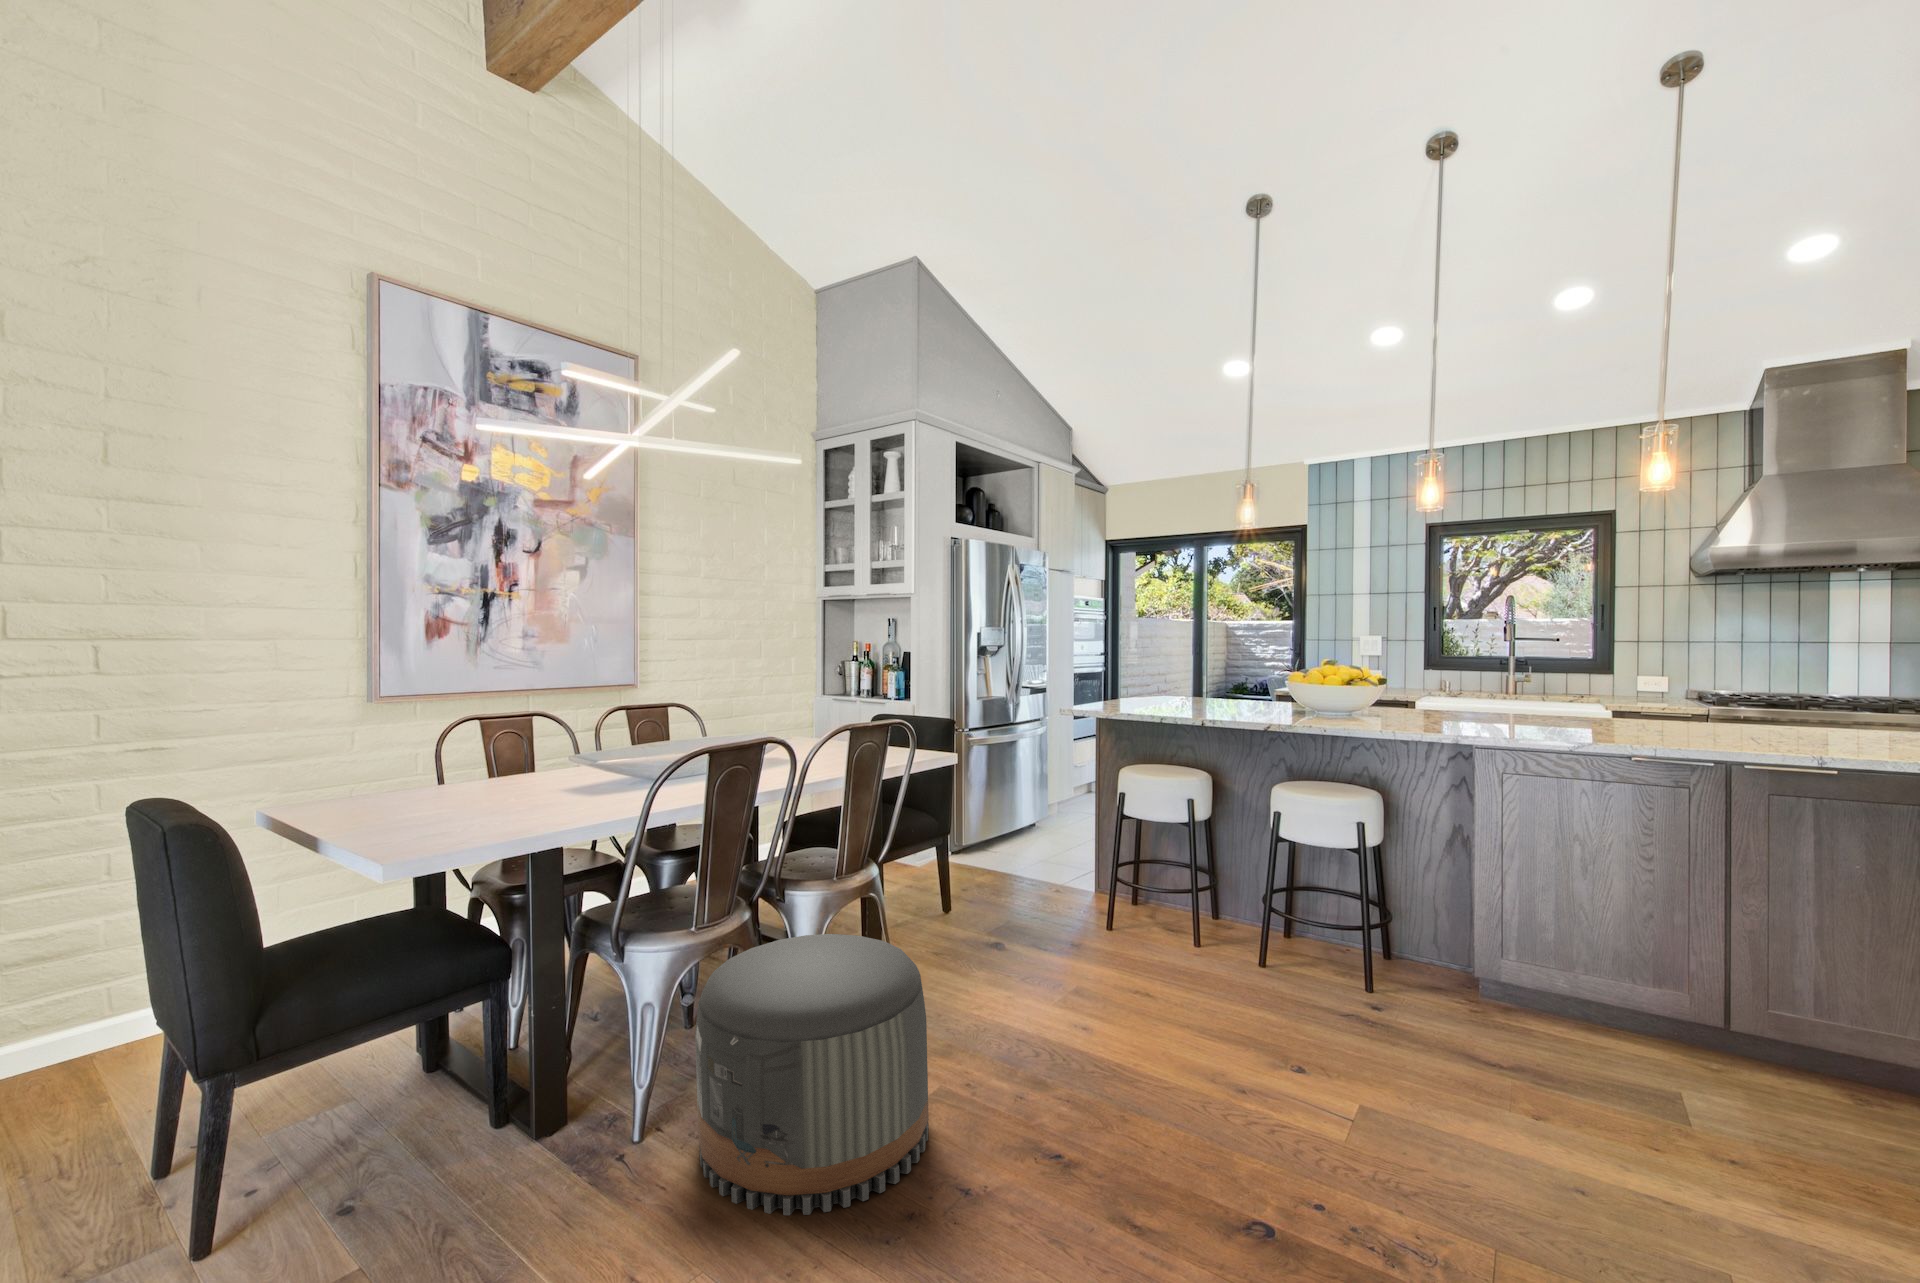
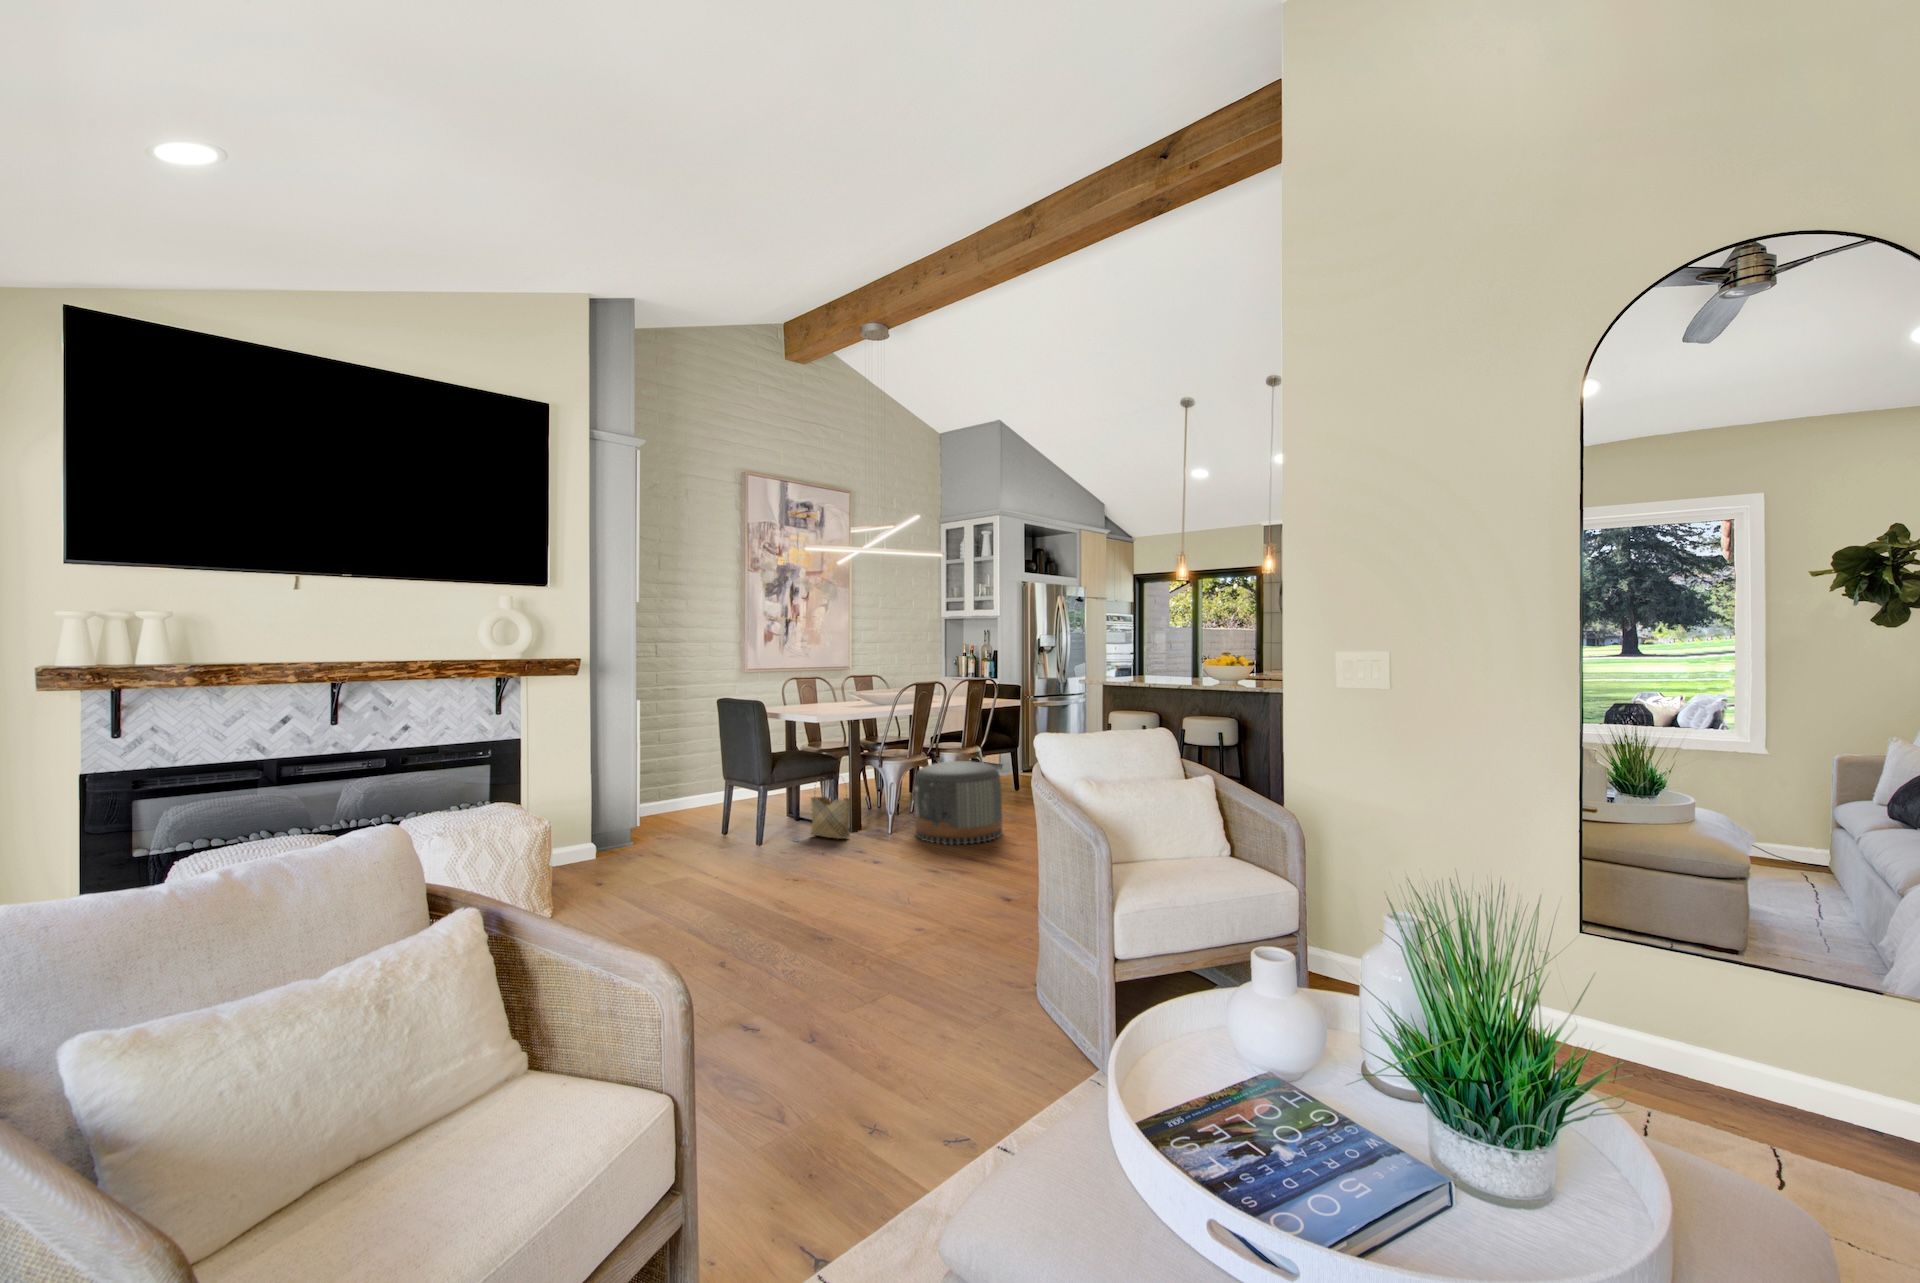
woven basket: none [396,1000,514,1203] -> present [811,780,851,839]

